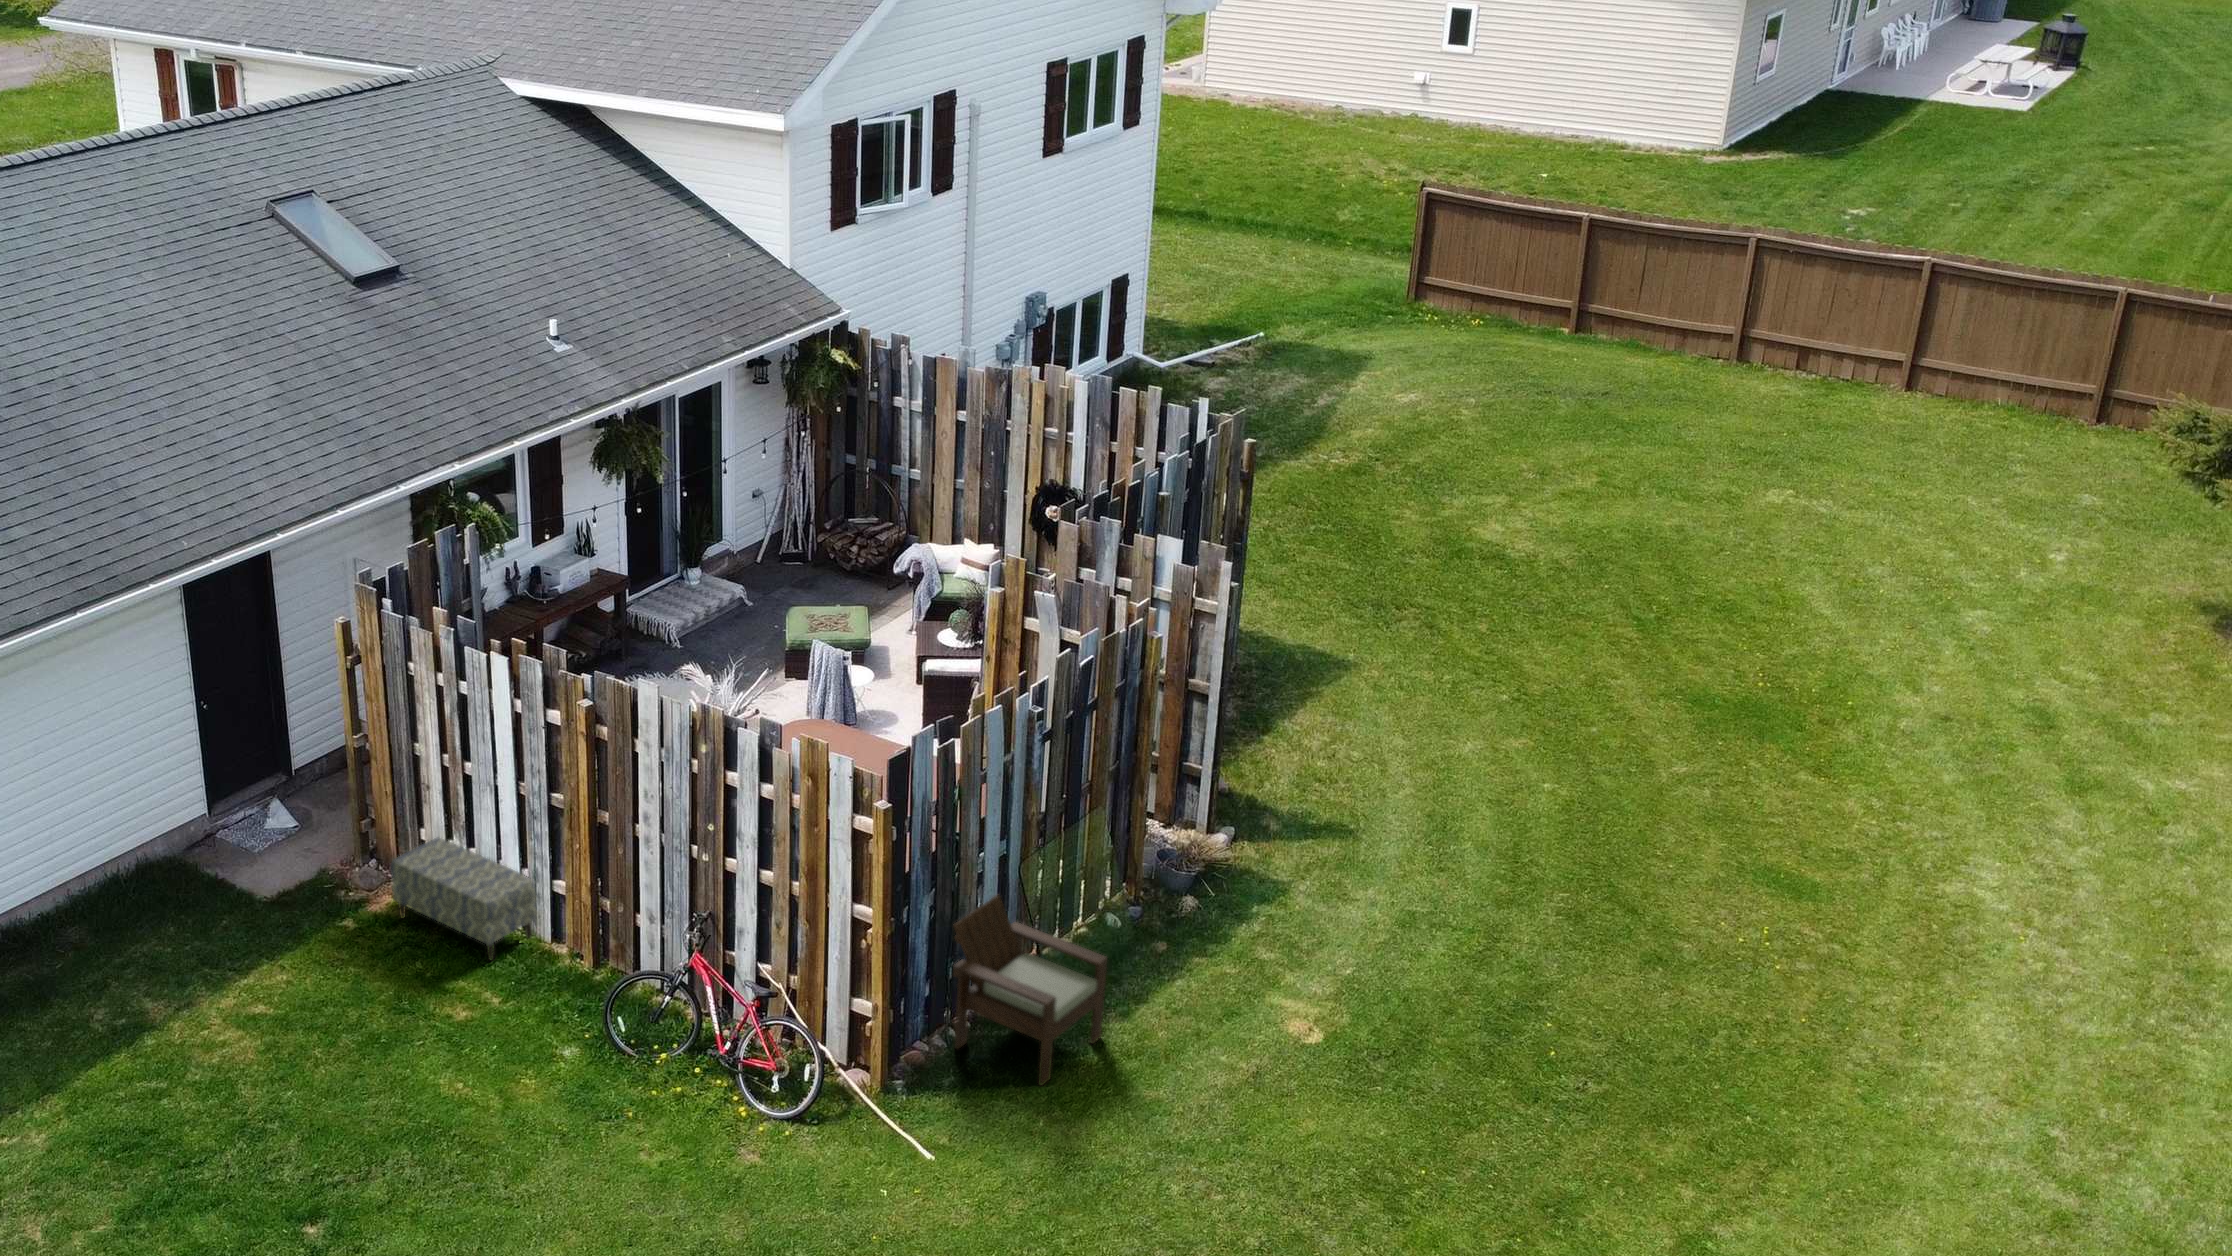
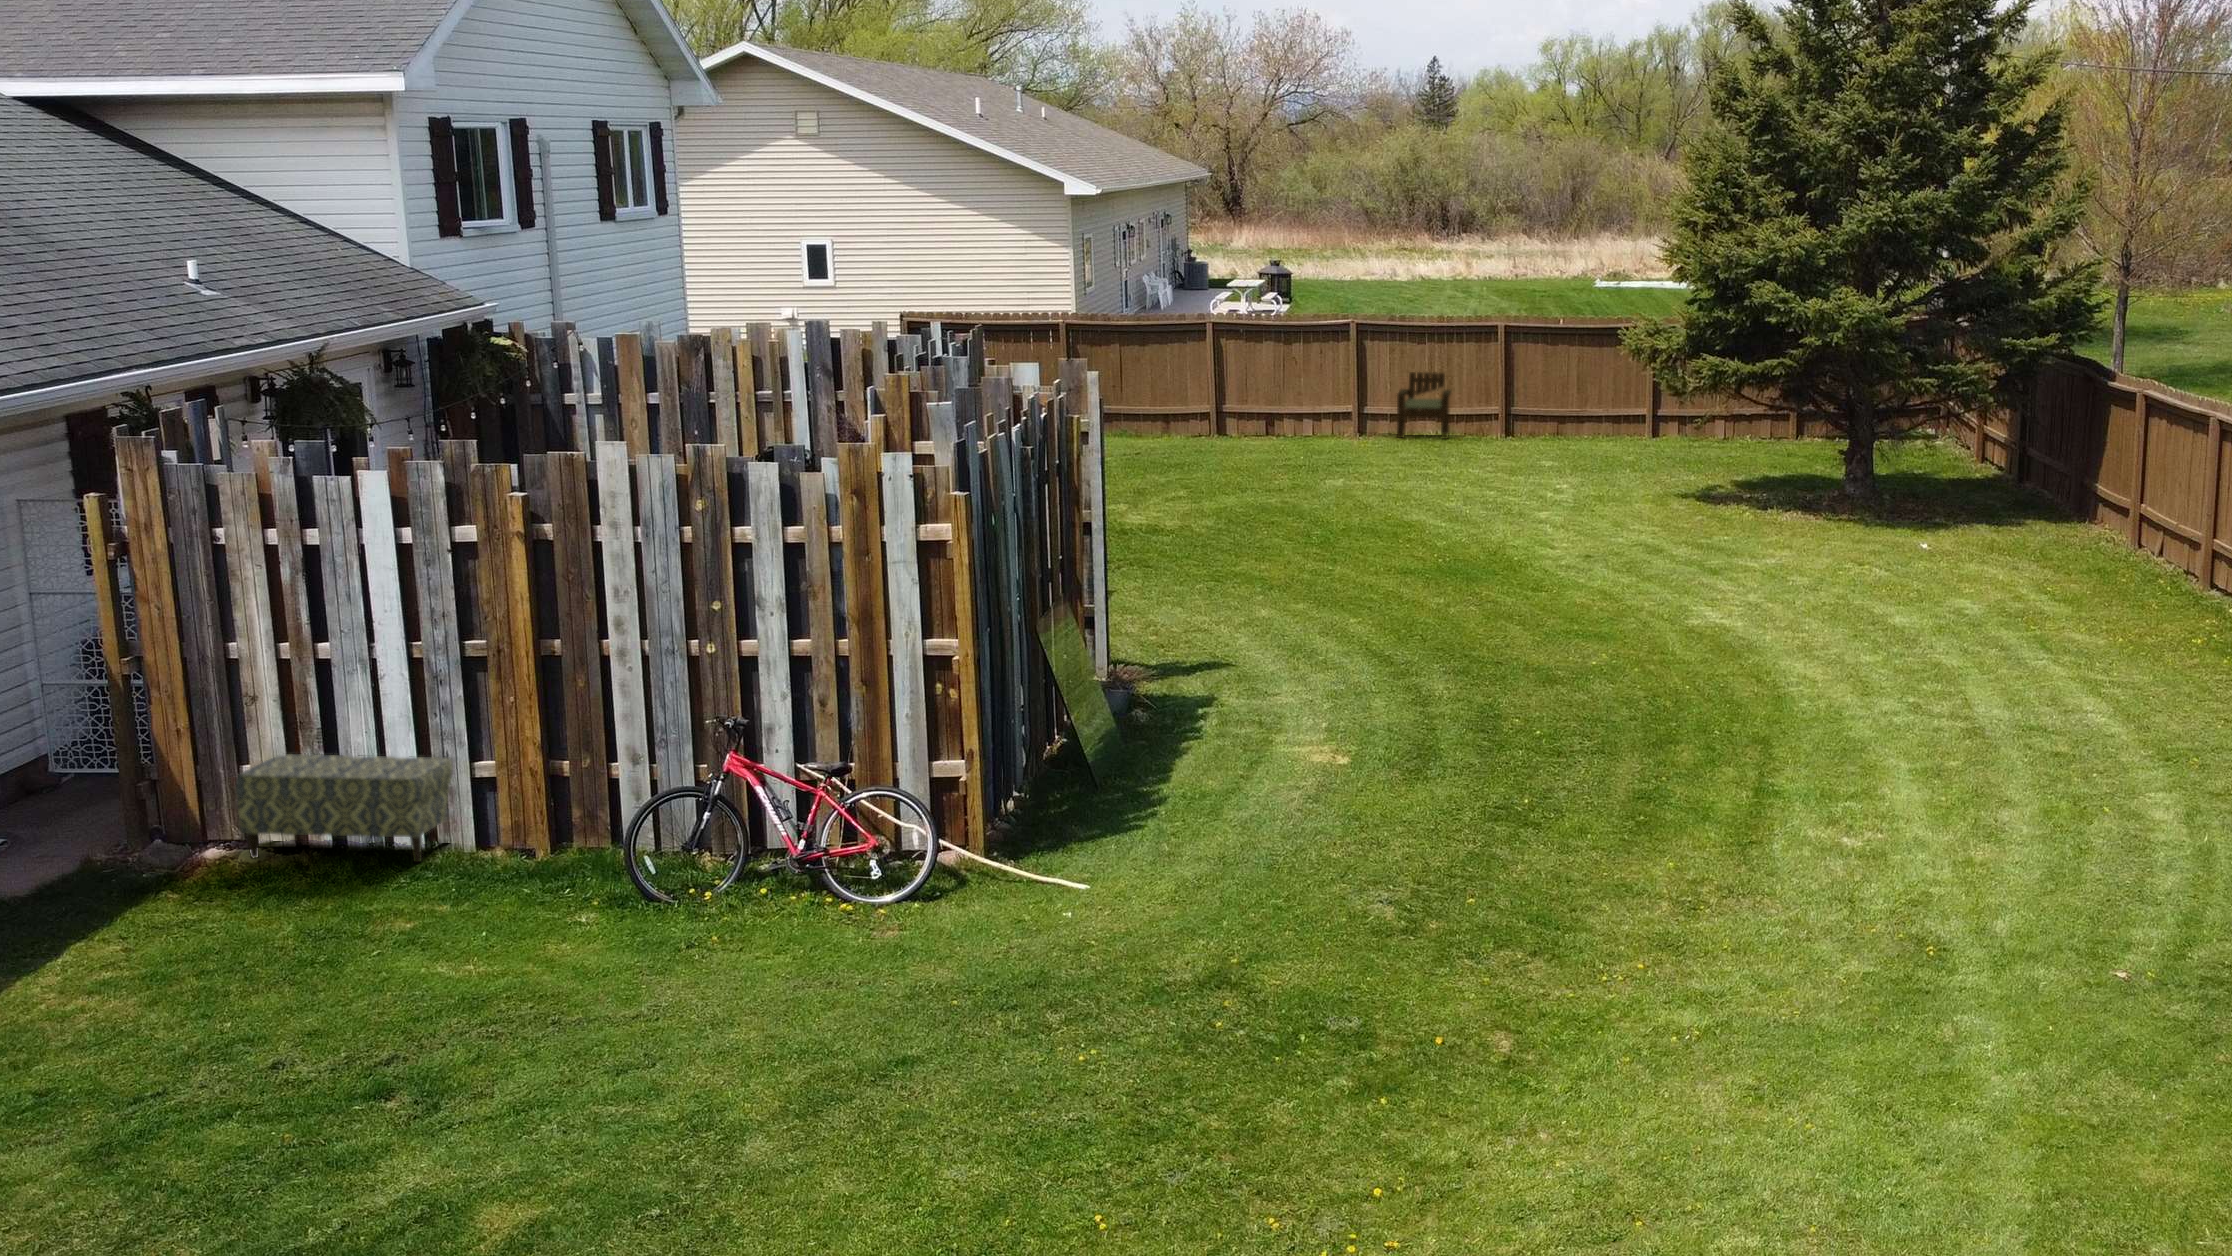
chair: present [953,895,1107,1085] -> present [1397,372,1451,439]

